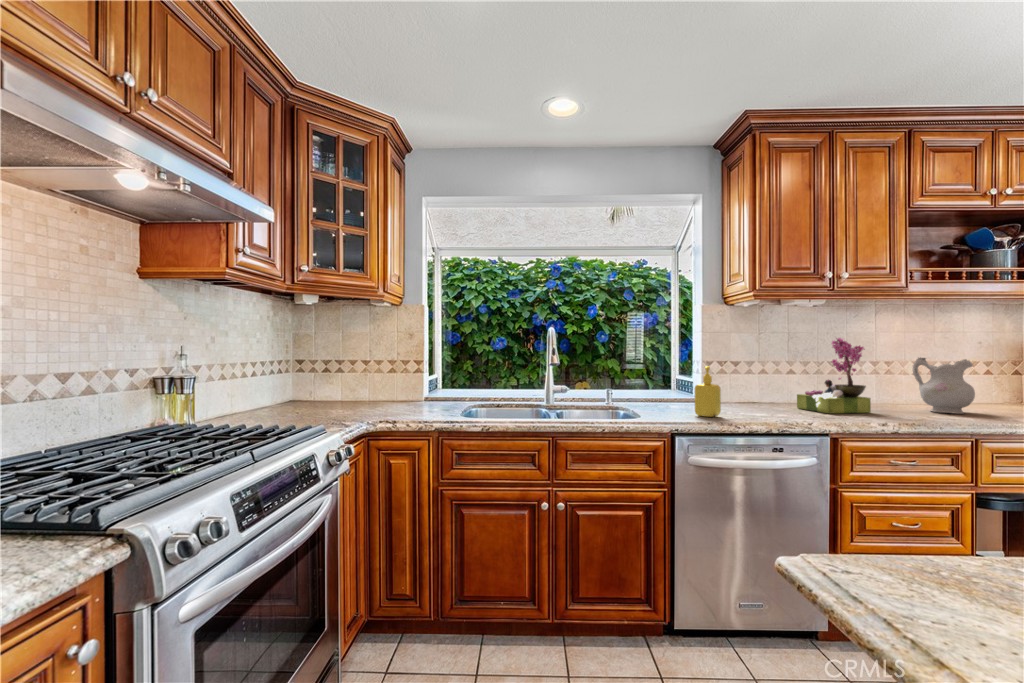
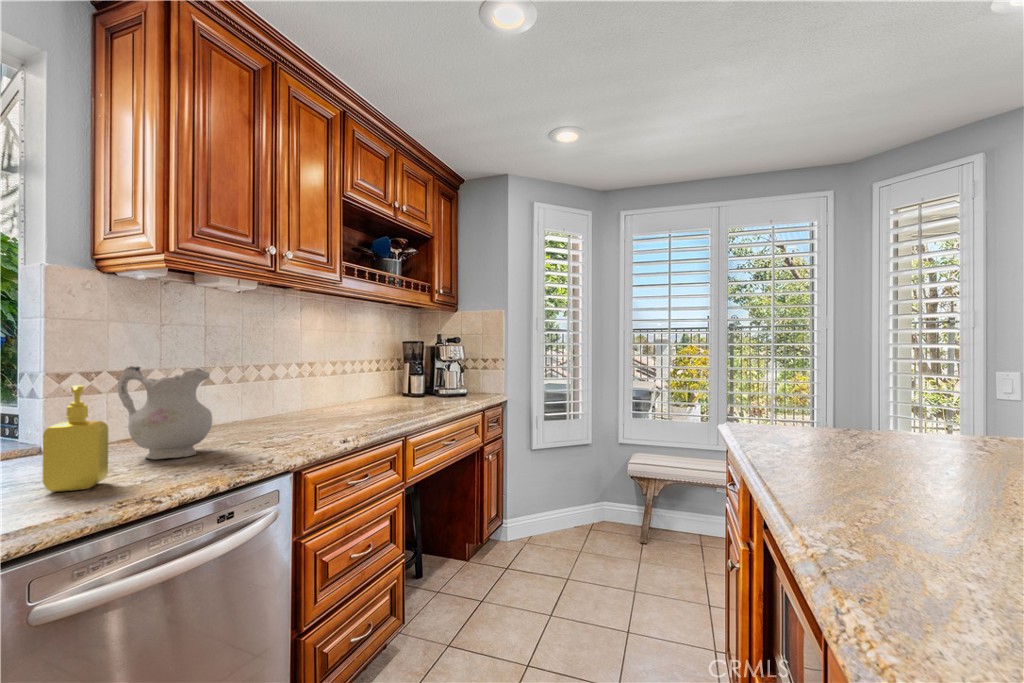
flower arrangement: present [797,338,871,414] -> none [225,332,319,438]
ceramic pitcher: present [913,358,975,414] -> present [118,366,212,460]

